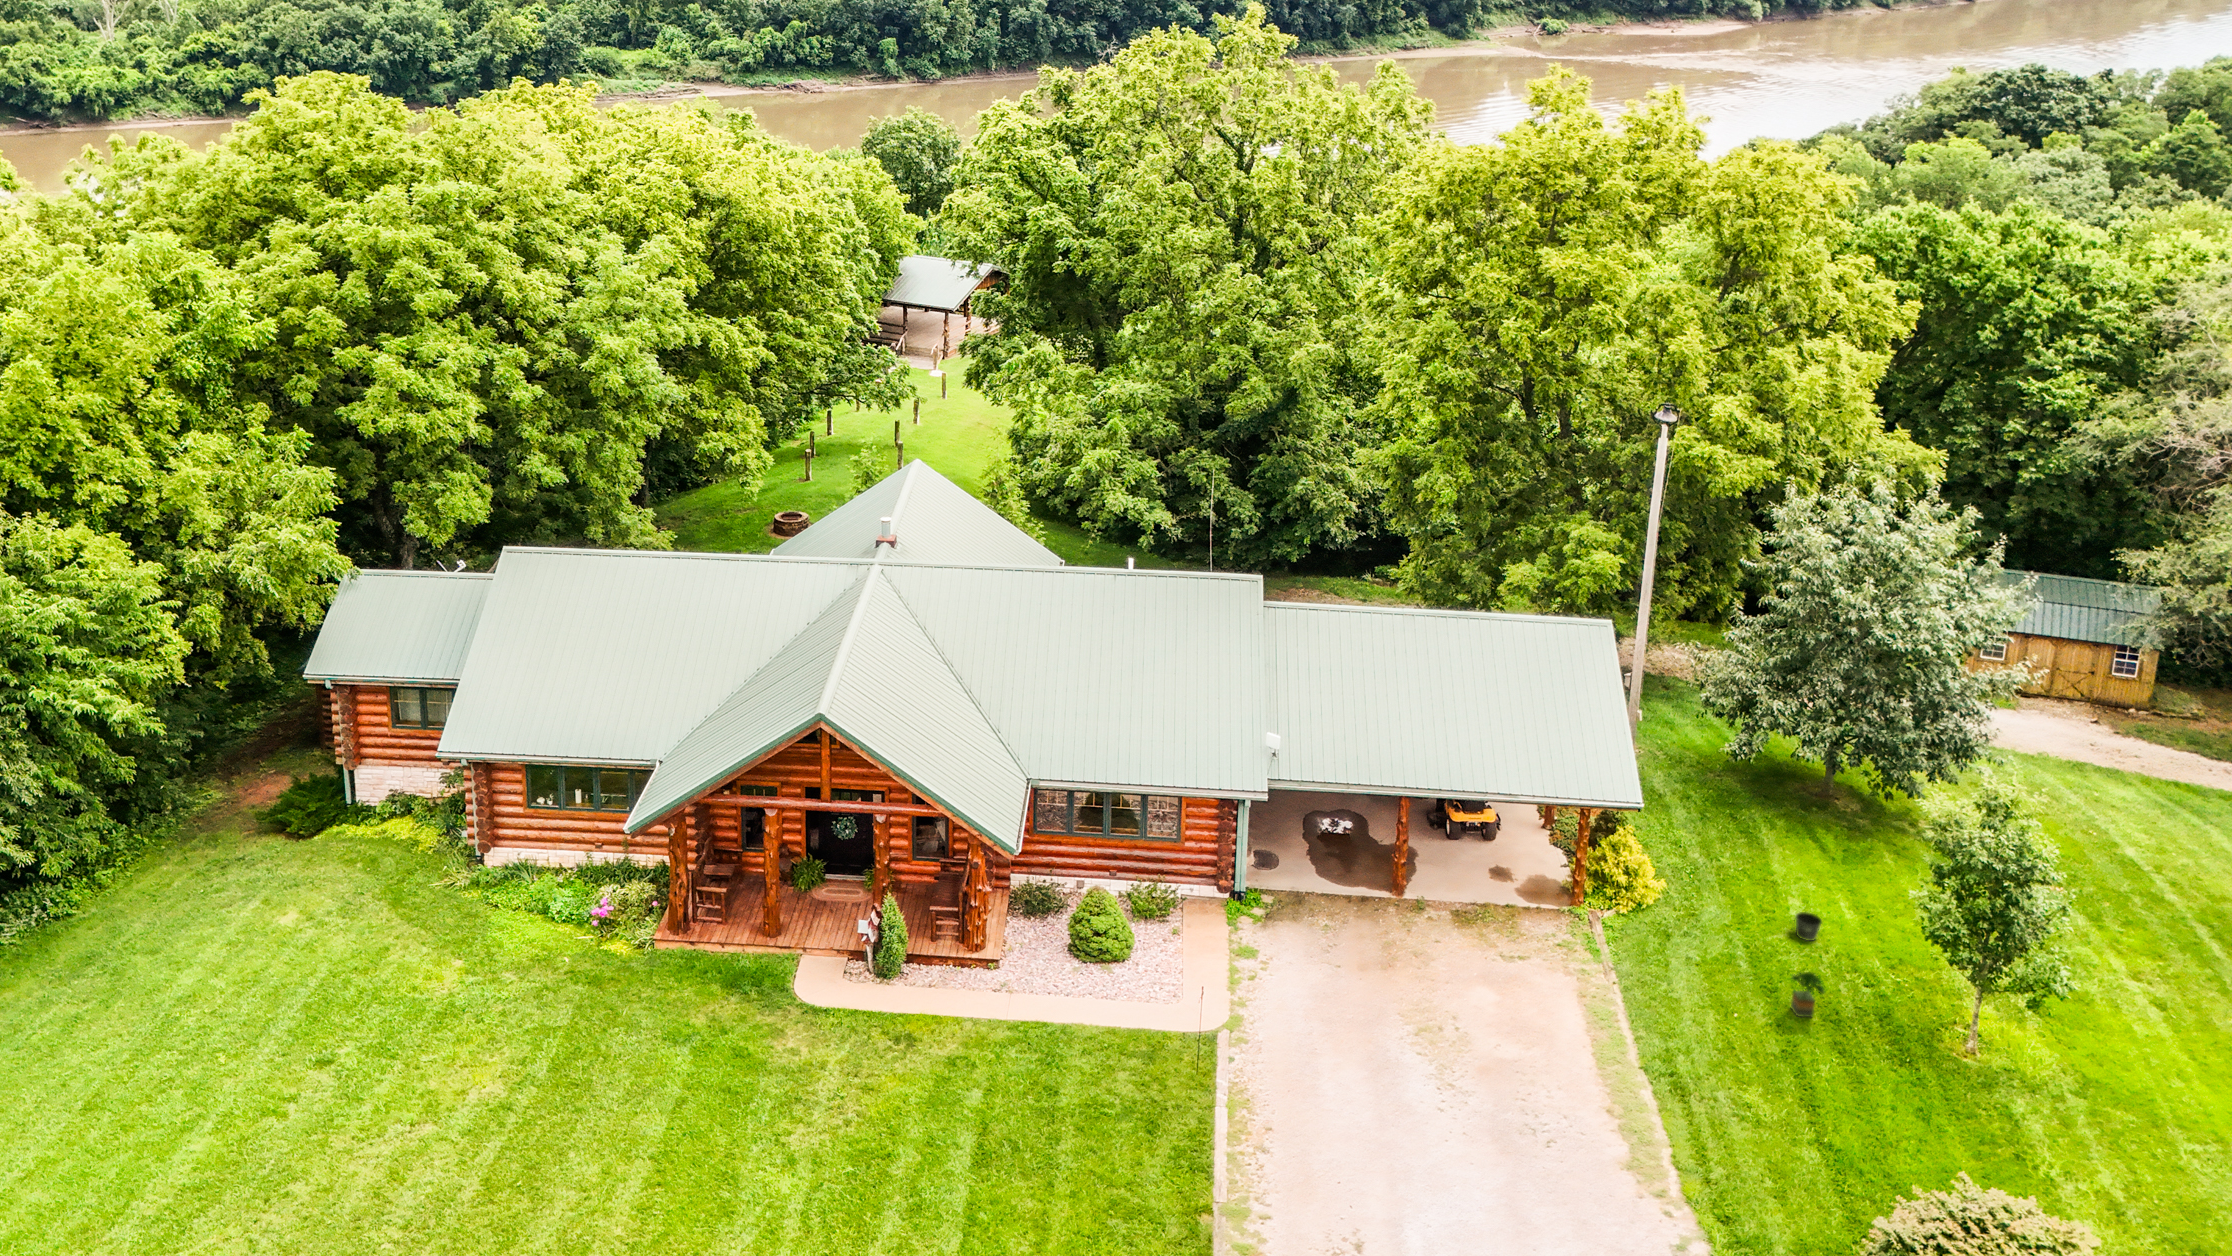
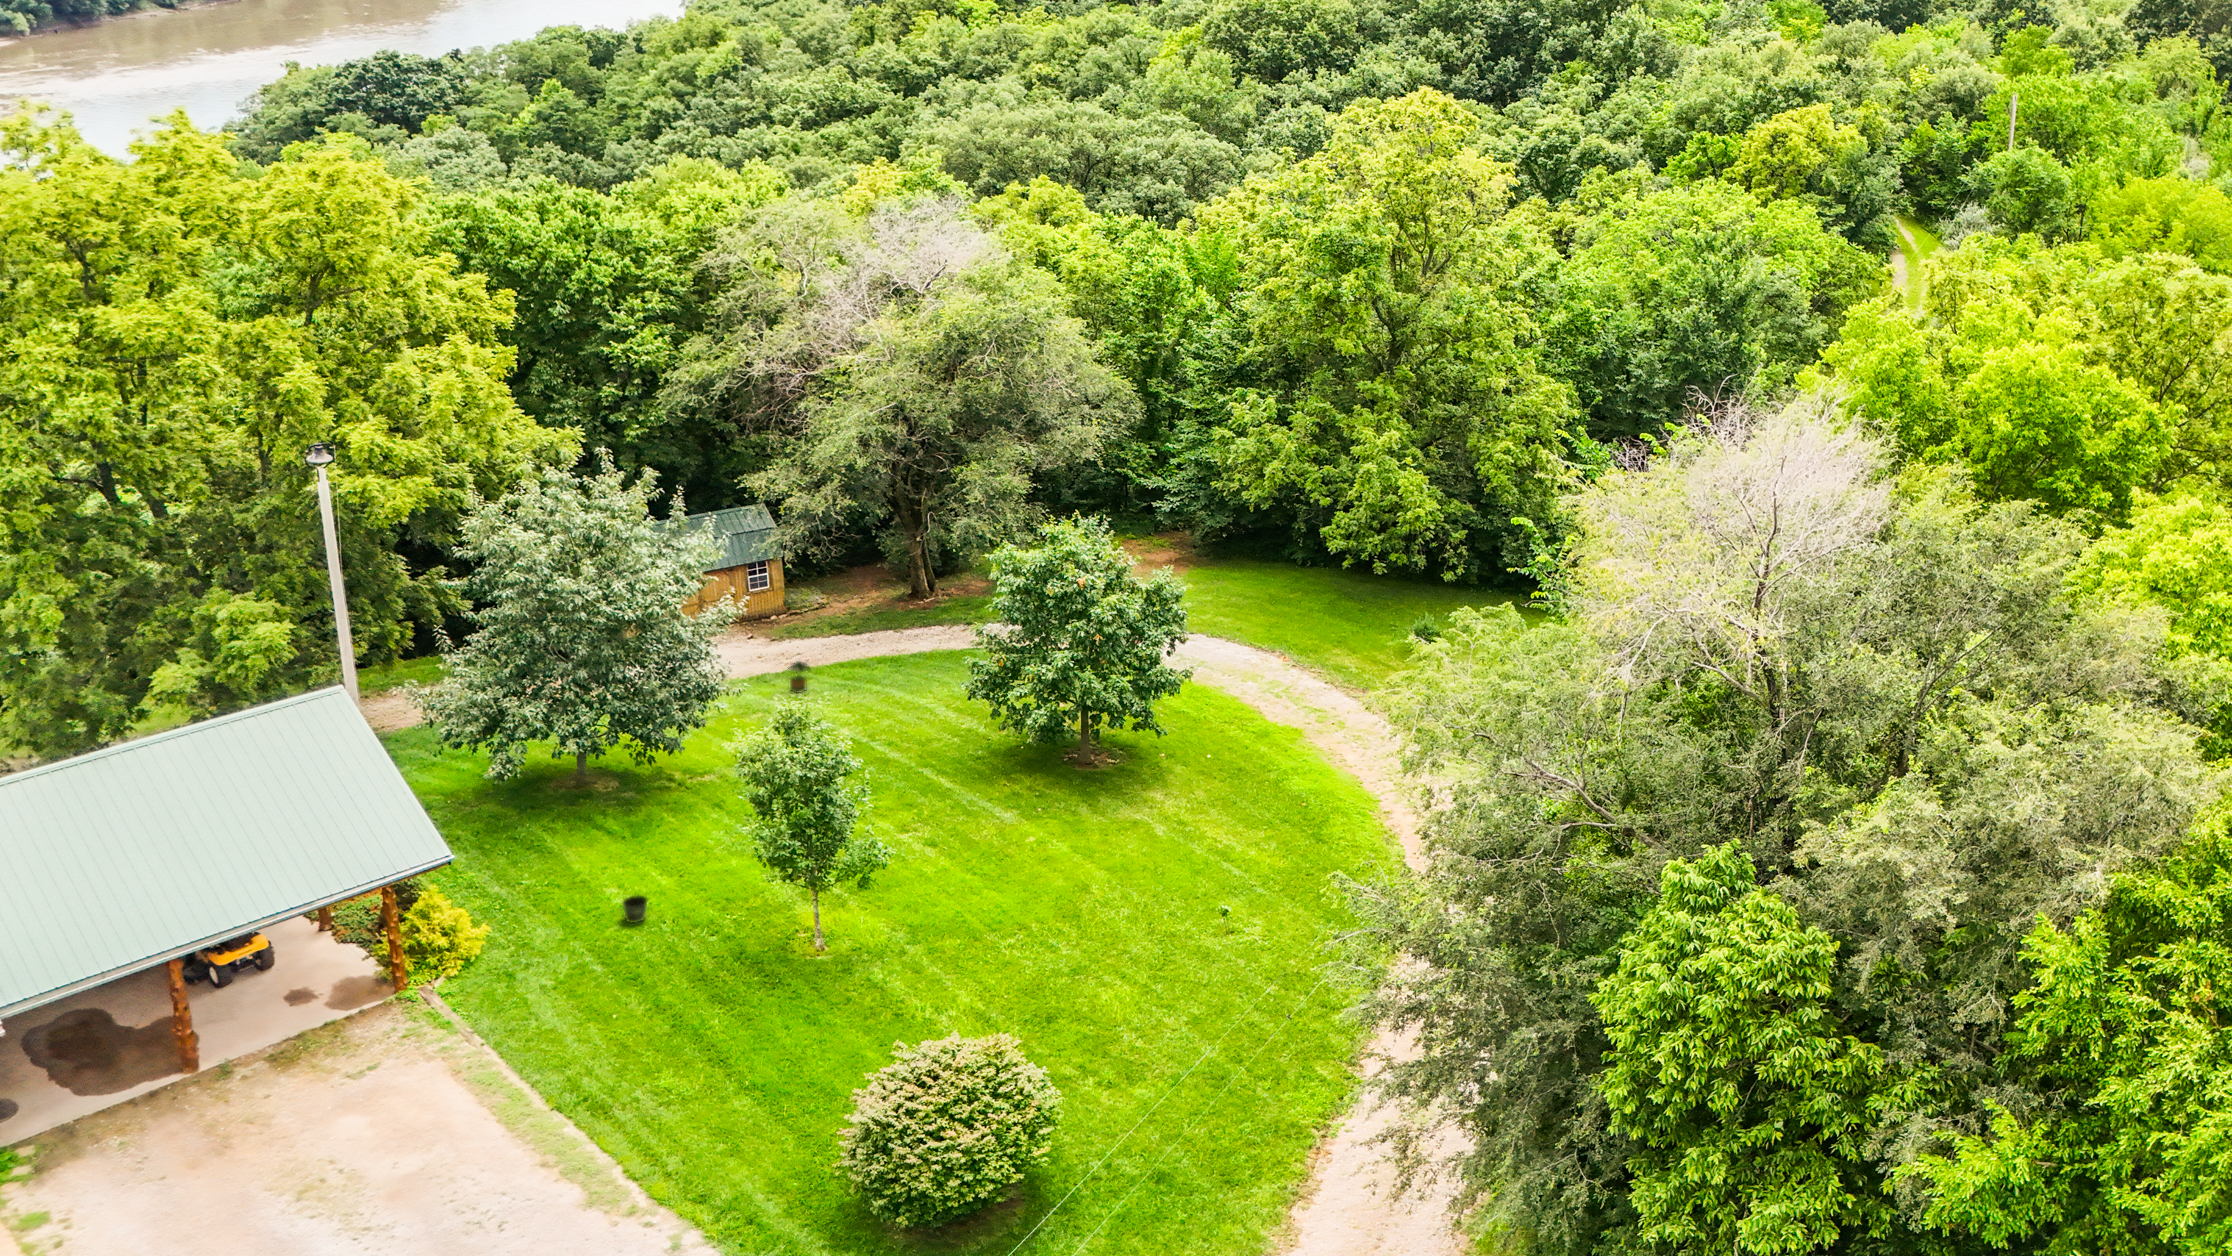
potted tree: present [1791,972,1824,1017] -> present [788,661,811,693]

